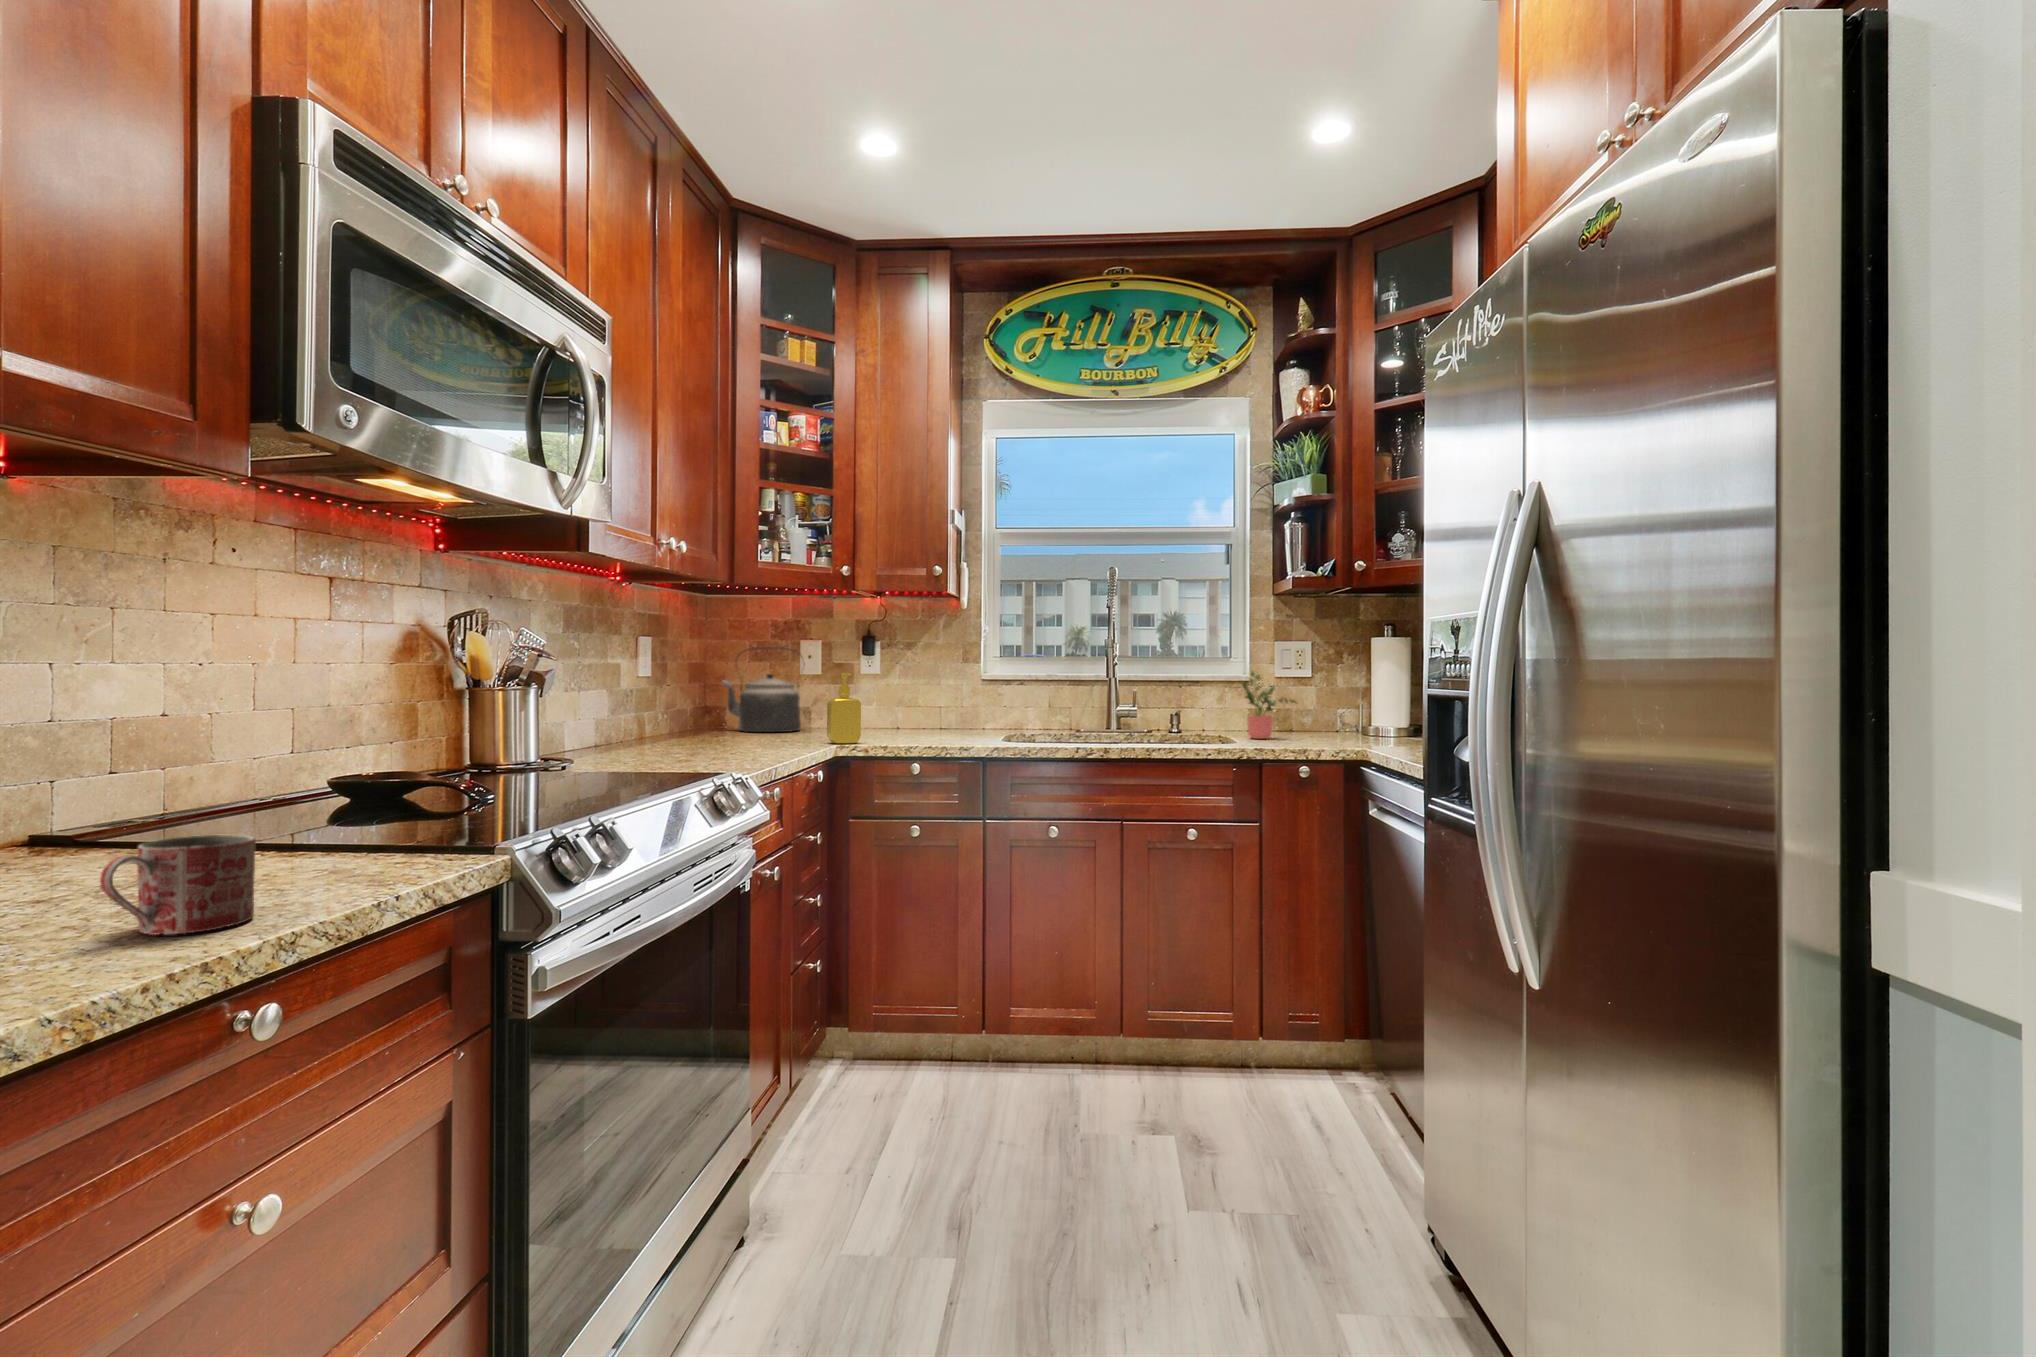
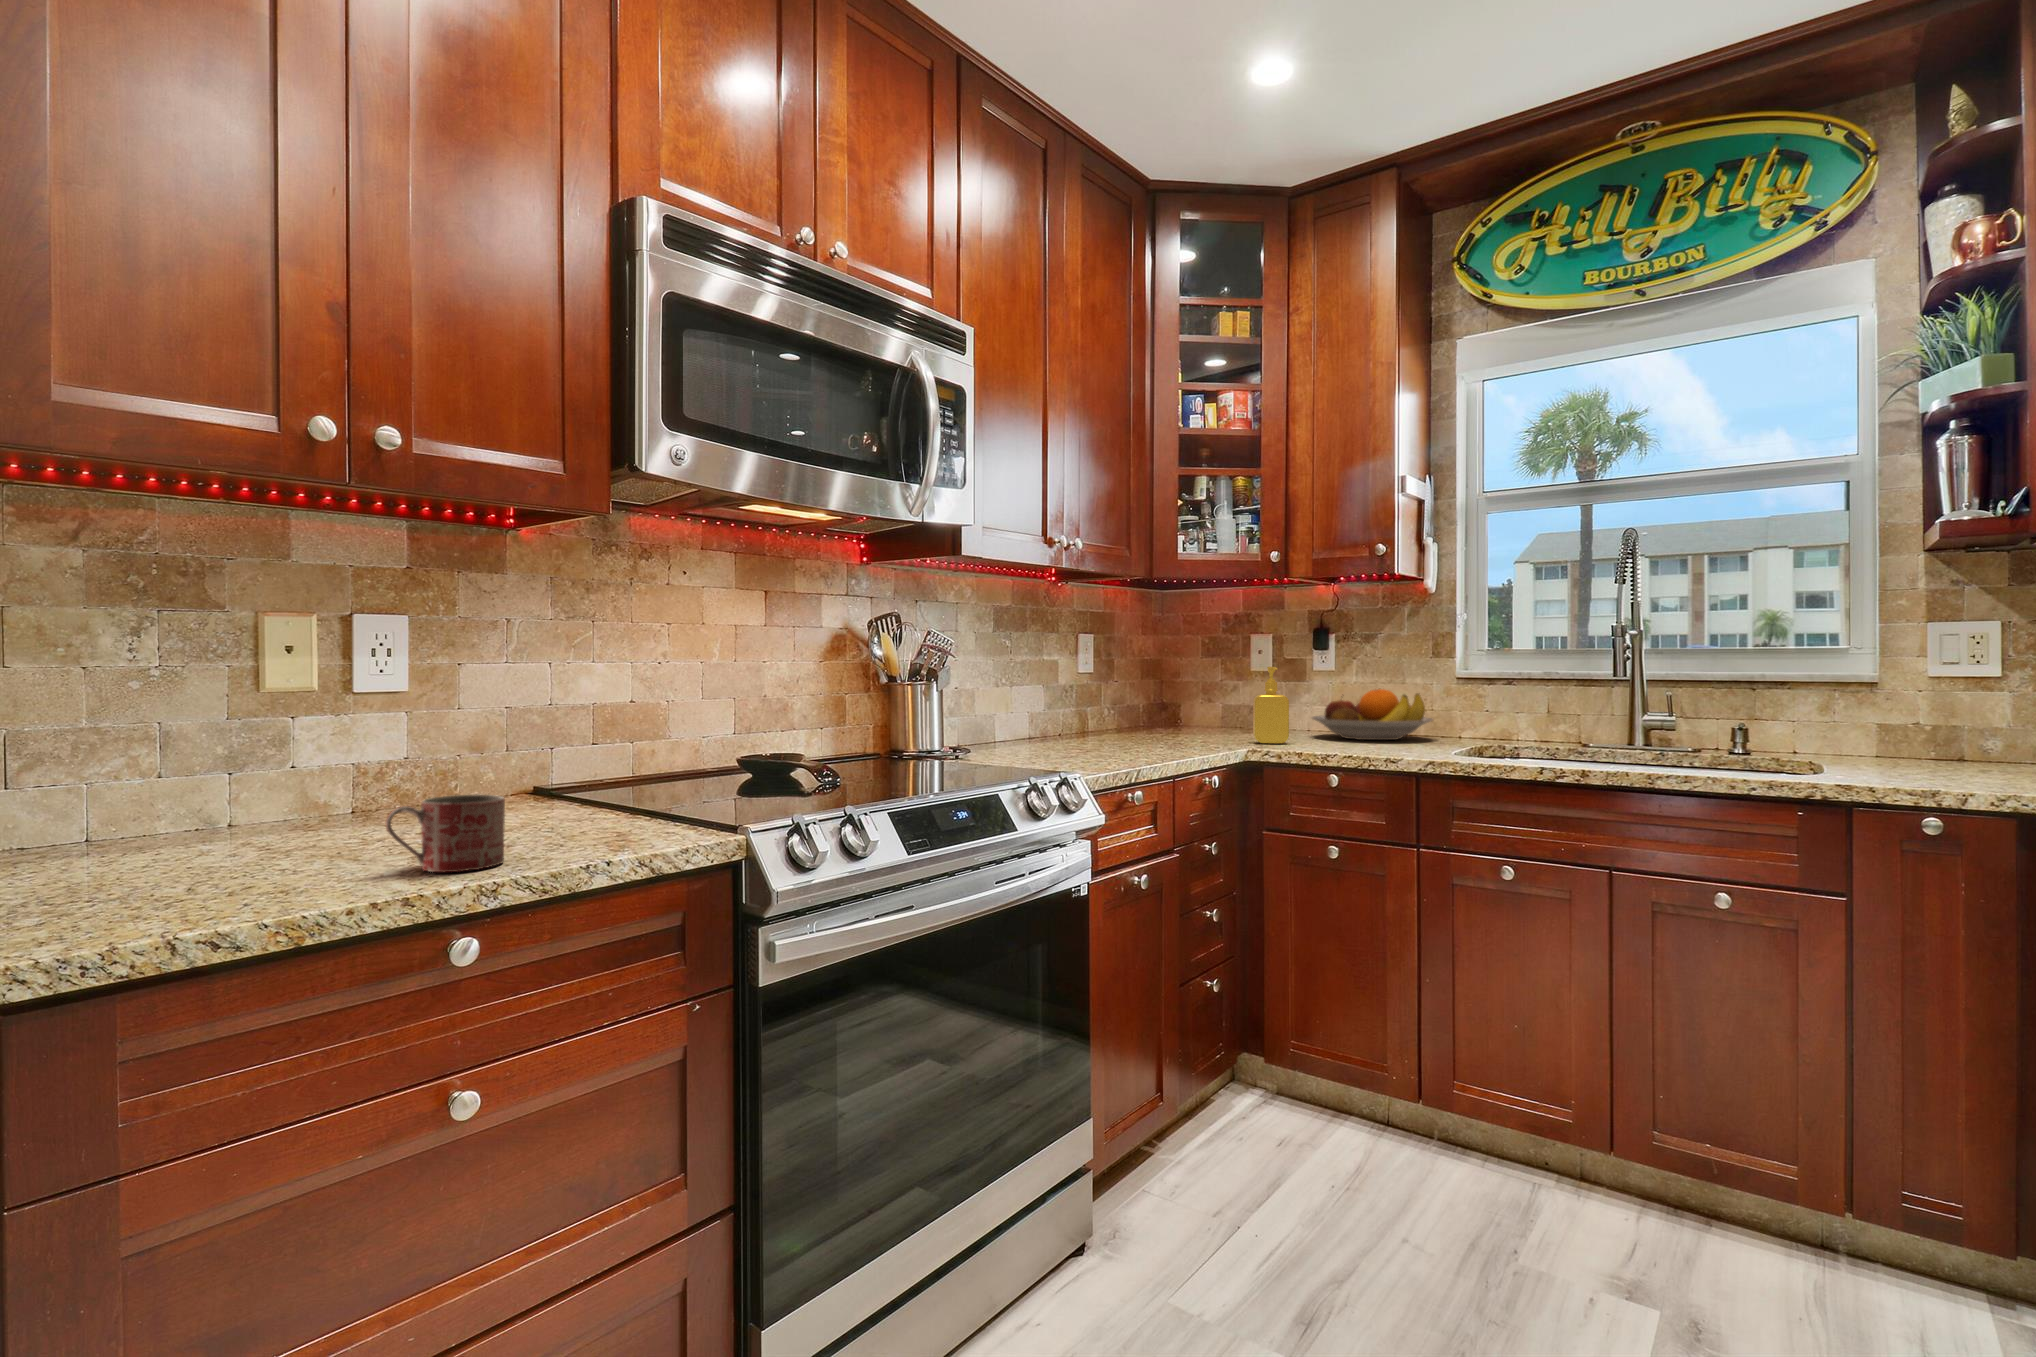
kettle: present [723,647,803,732] -> none [1172,641,1255,729]
potted plant: present [1242,671,1296,739] -> none [1856,656,1972,760]
fruit bowl: none [866,693,968,737] -> present [1312,689,1433,740]

